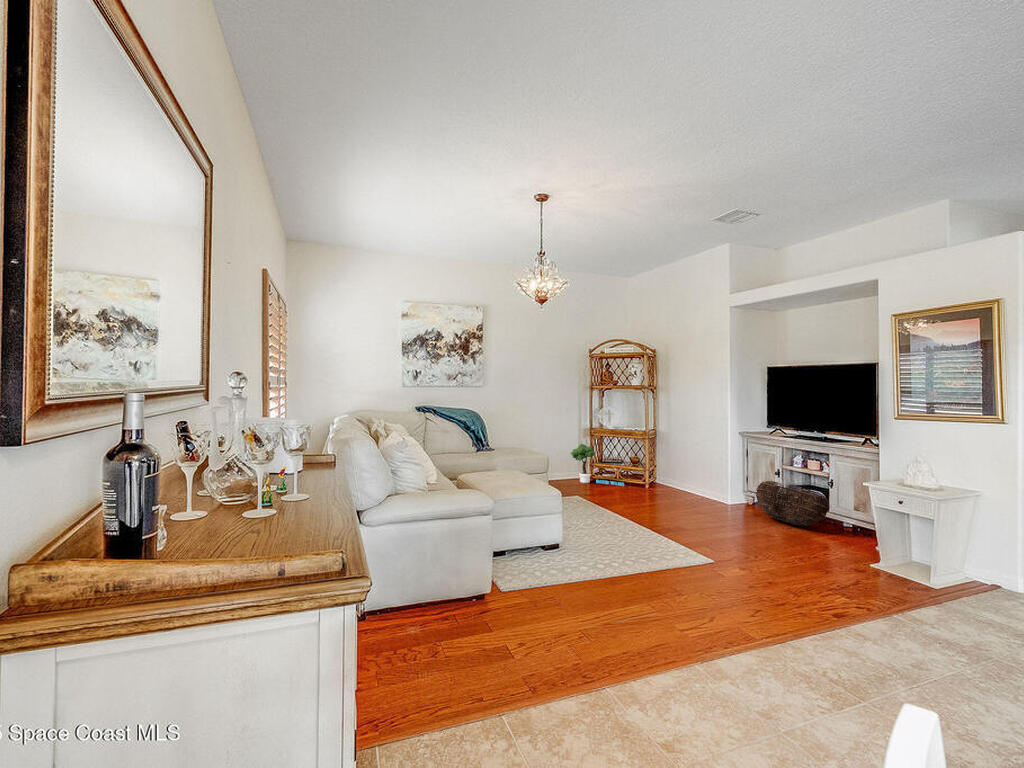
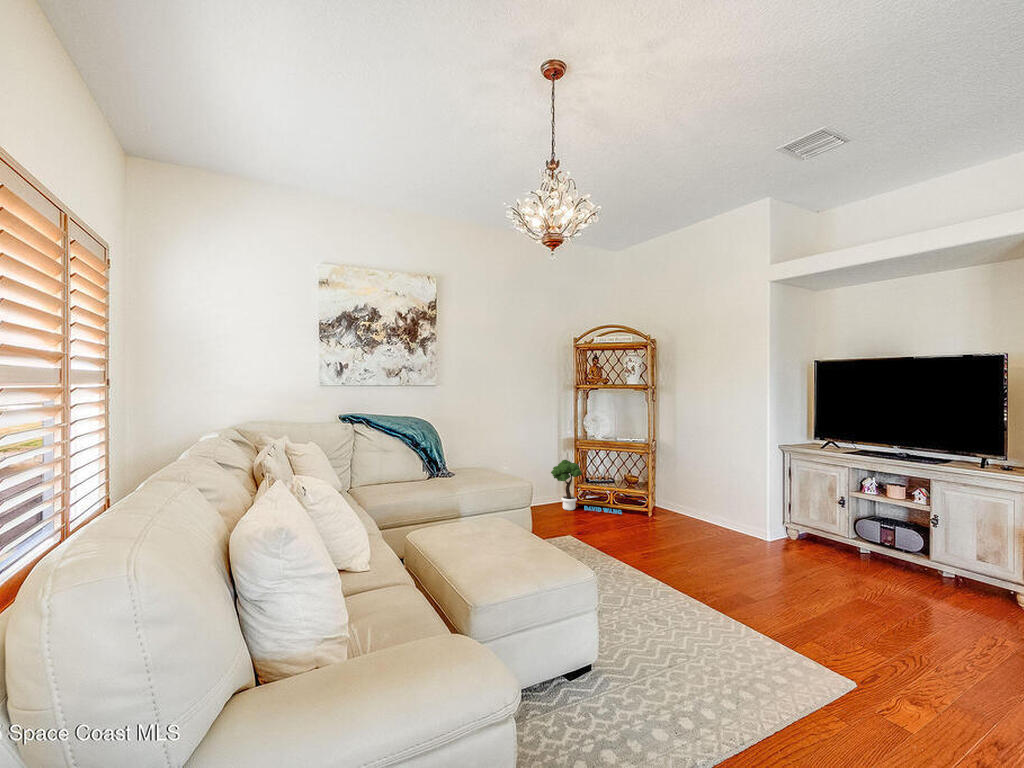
basket: present [756,481,829,526] -> none [820,515,946,584]

